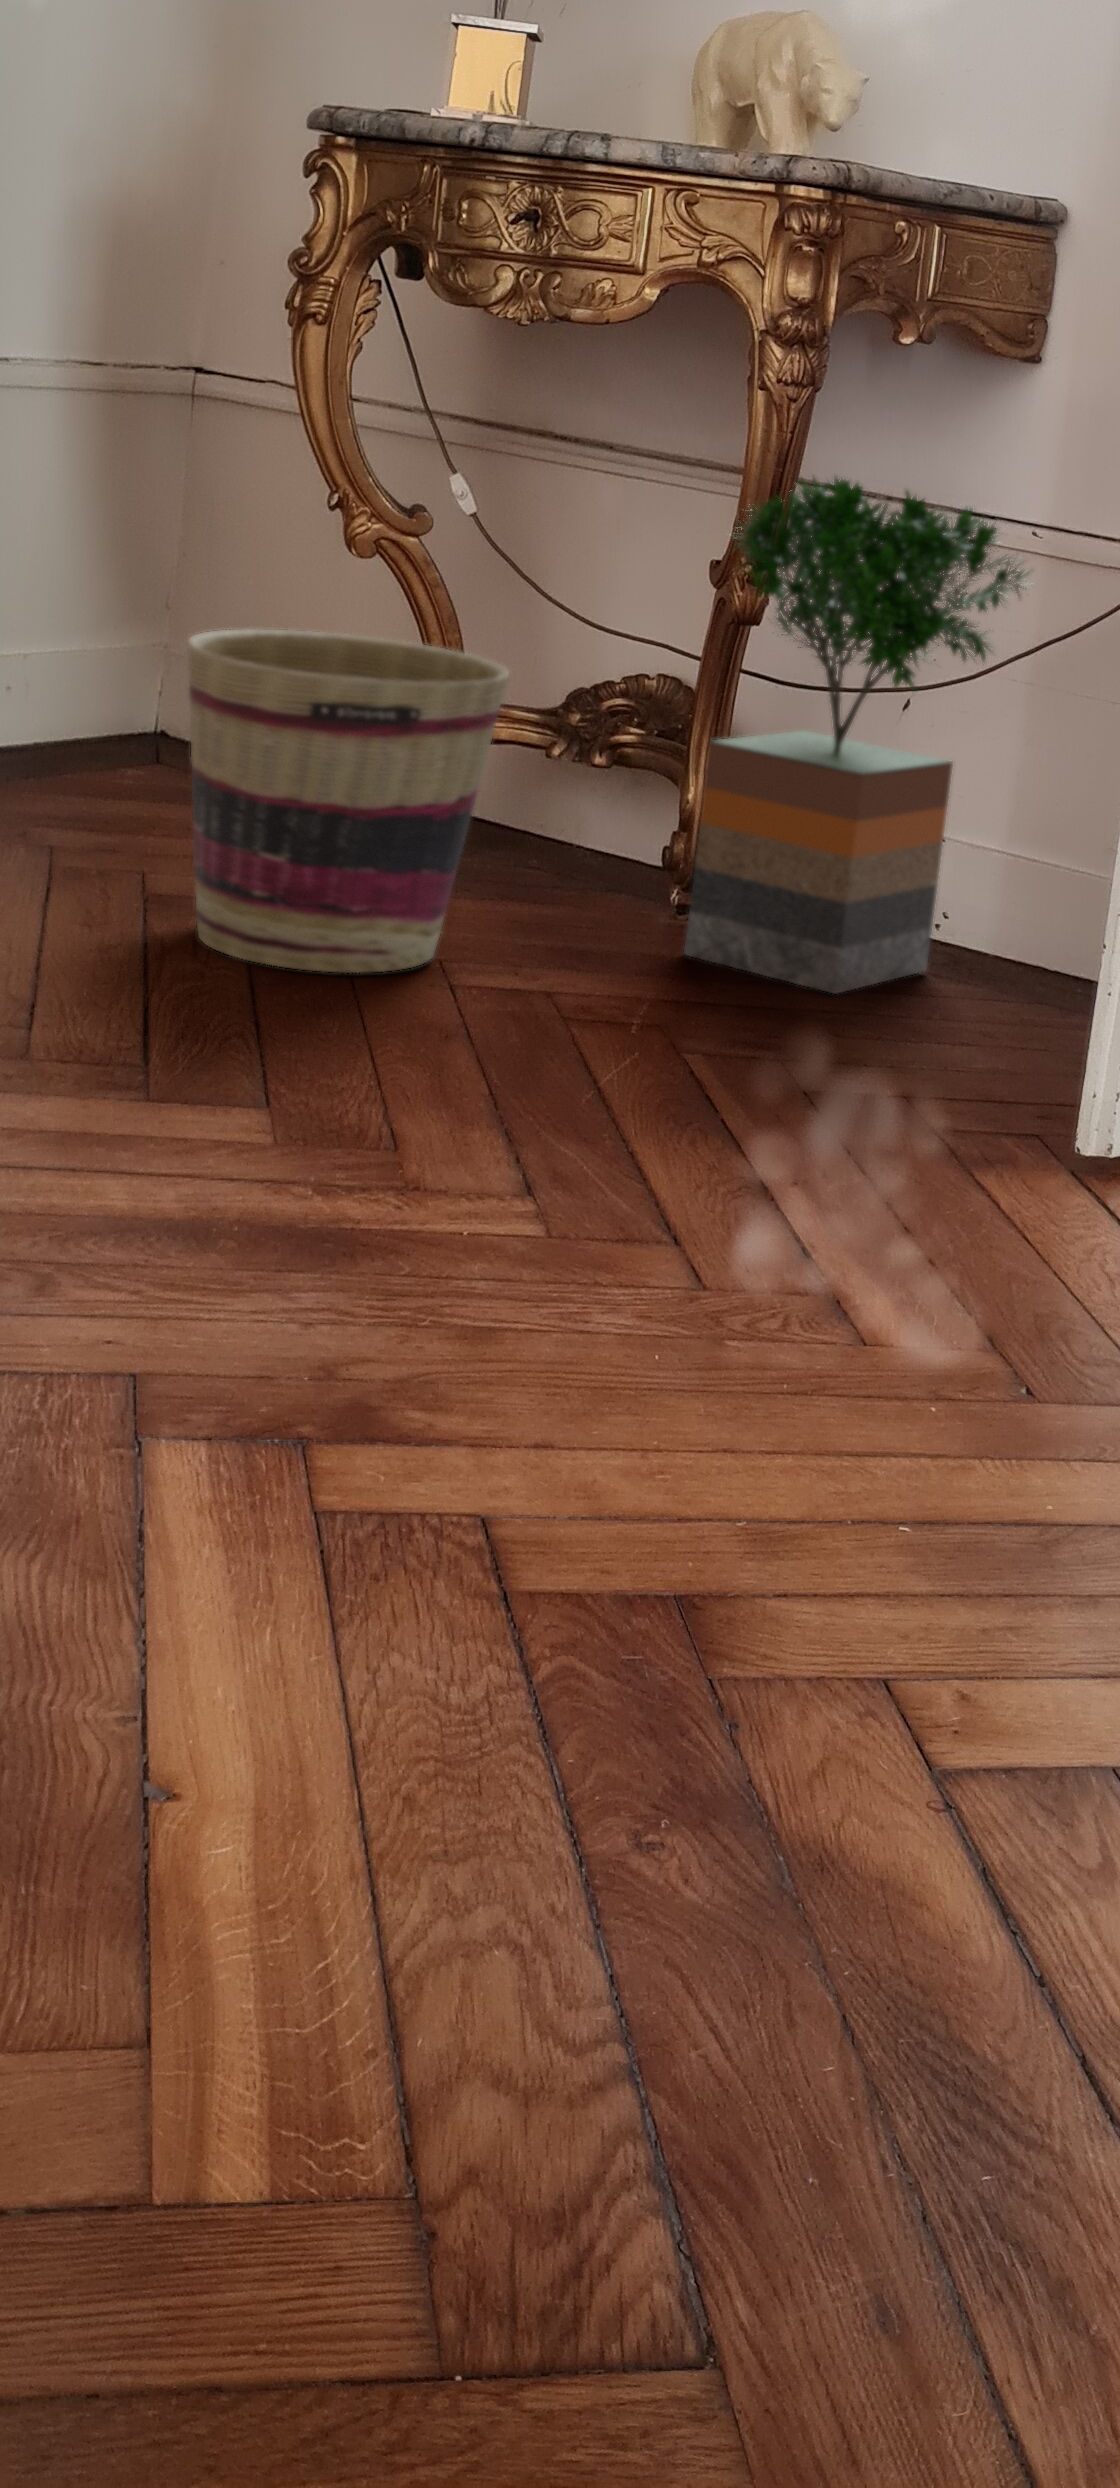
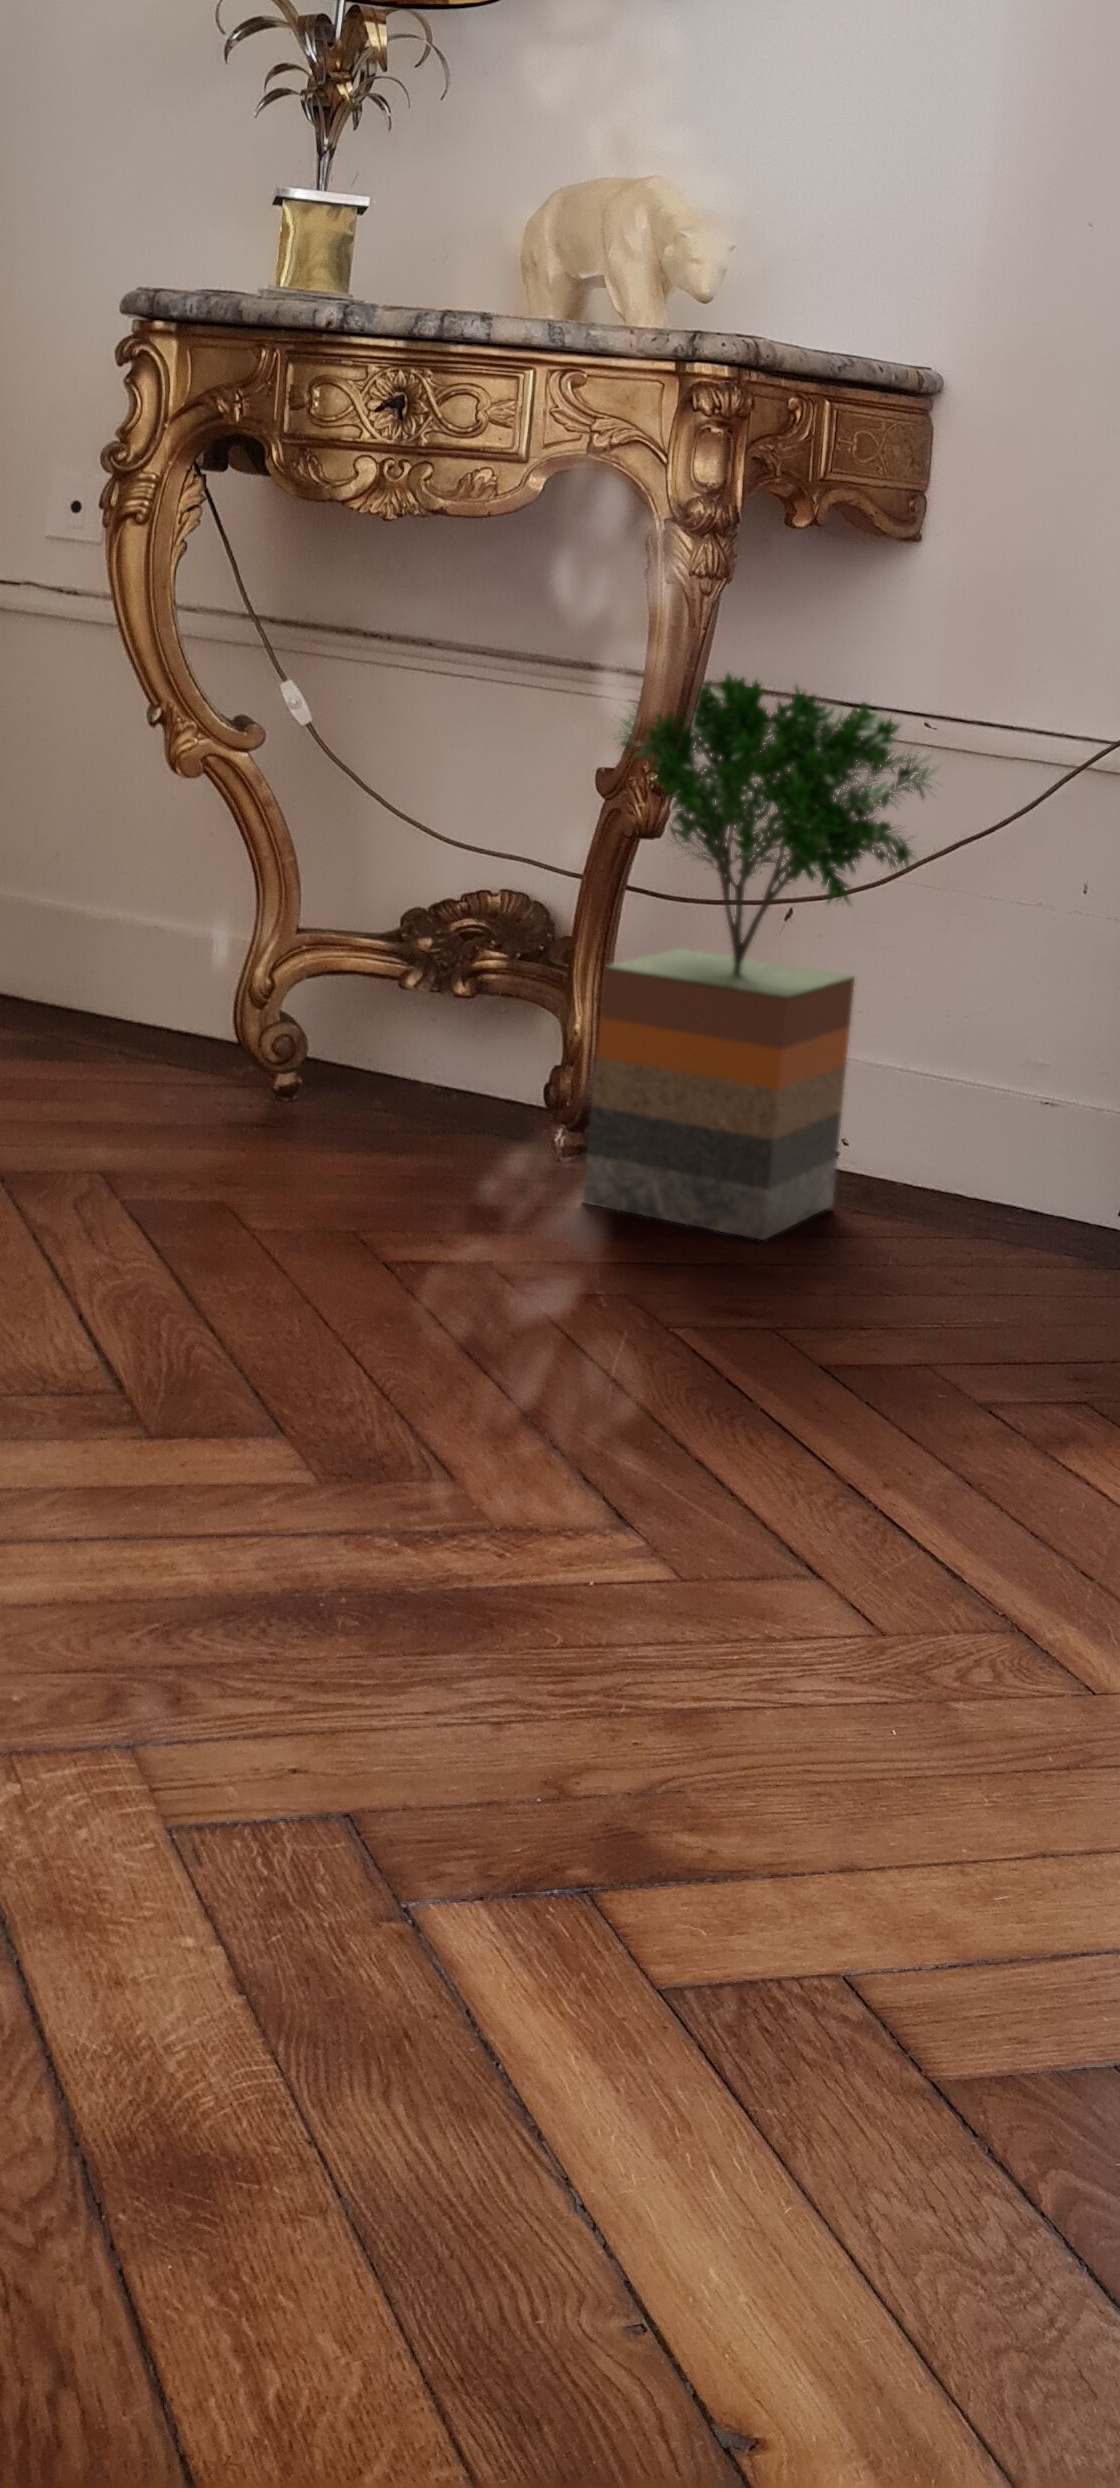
basket: present [187,629,509,973] -> none [62,865,417,1251]

